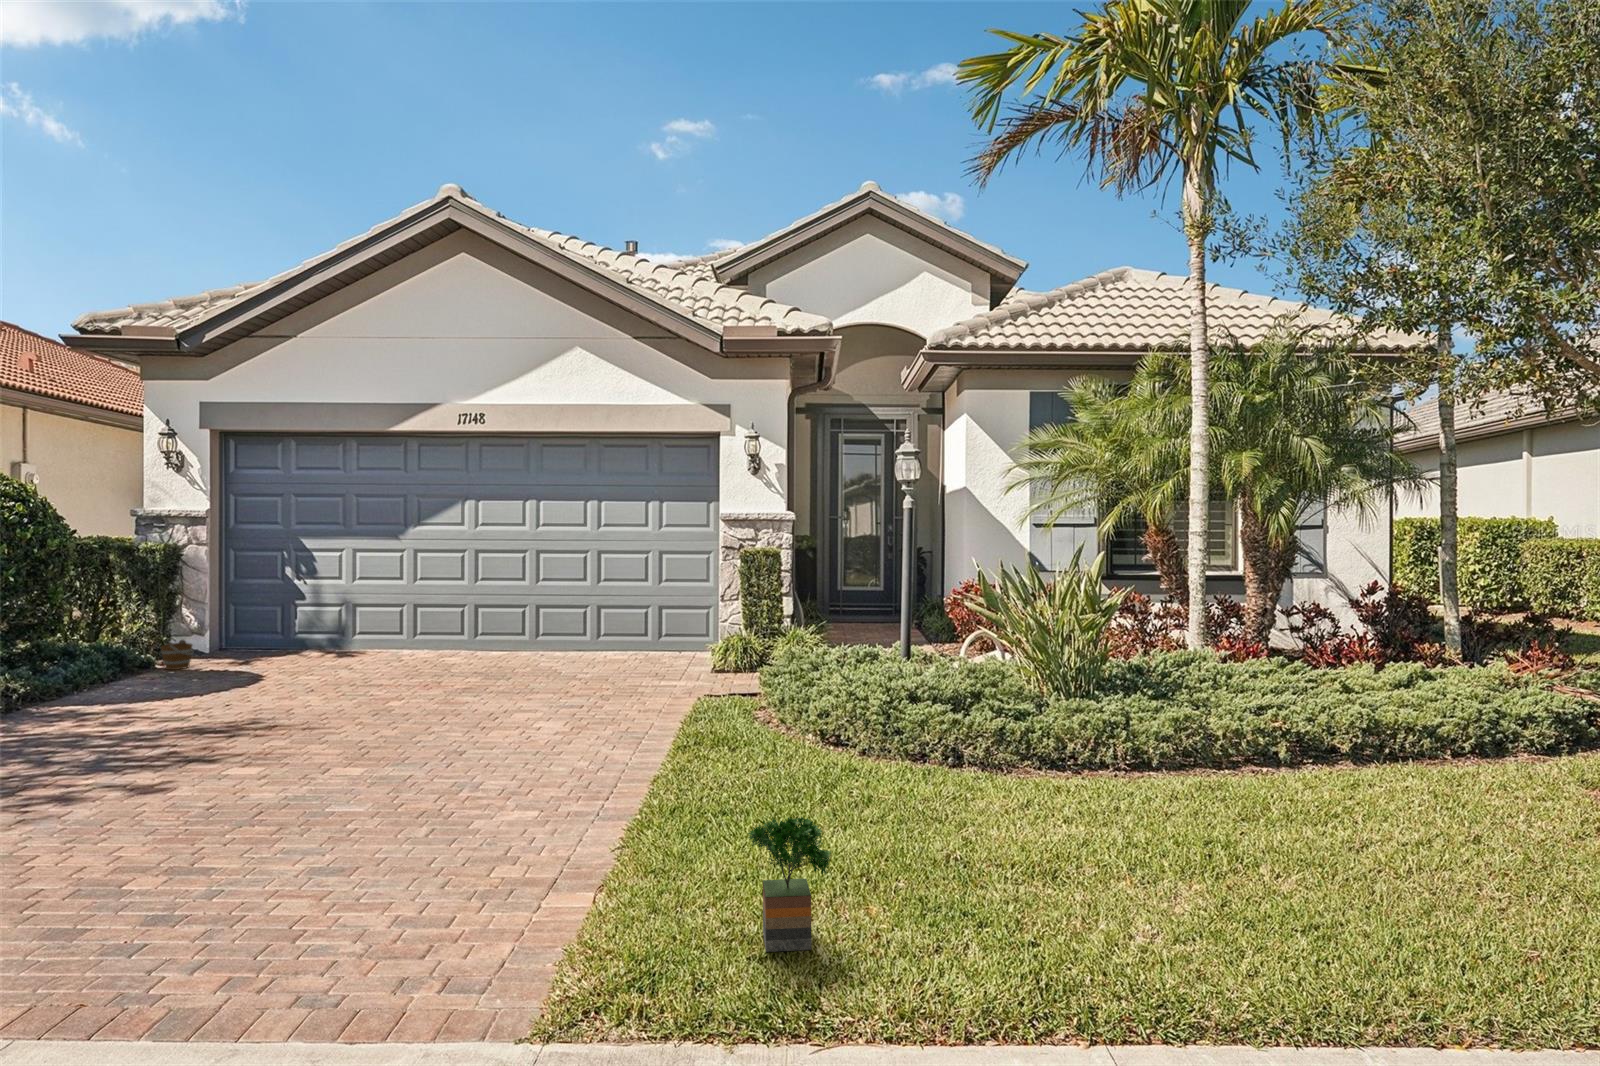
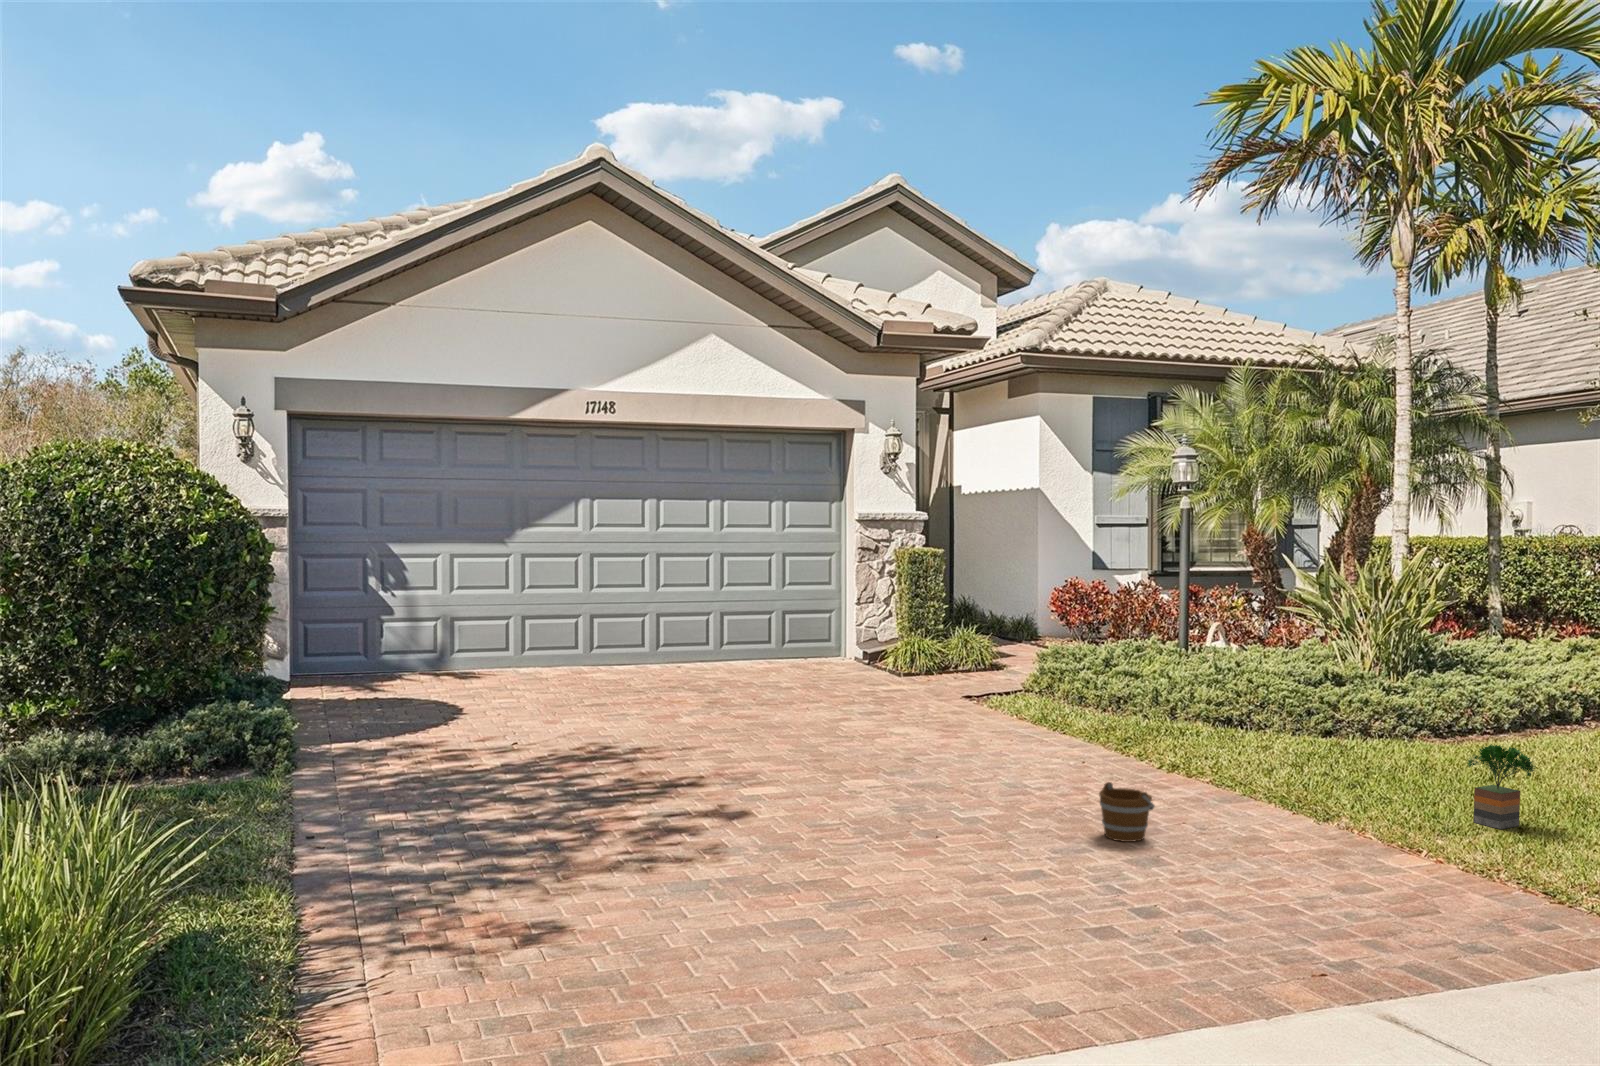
bucket: present [161,640,194,670] -> present [1099,782,1155,842]

